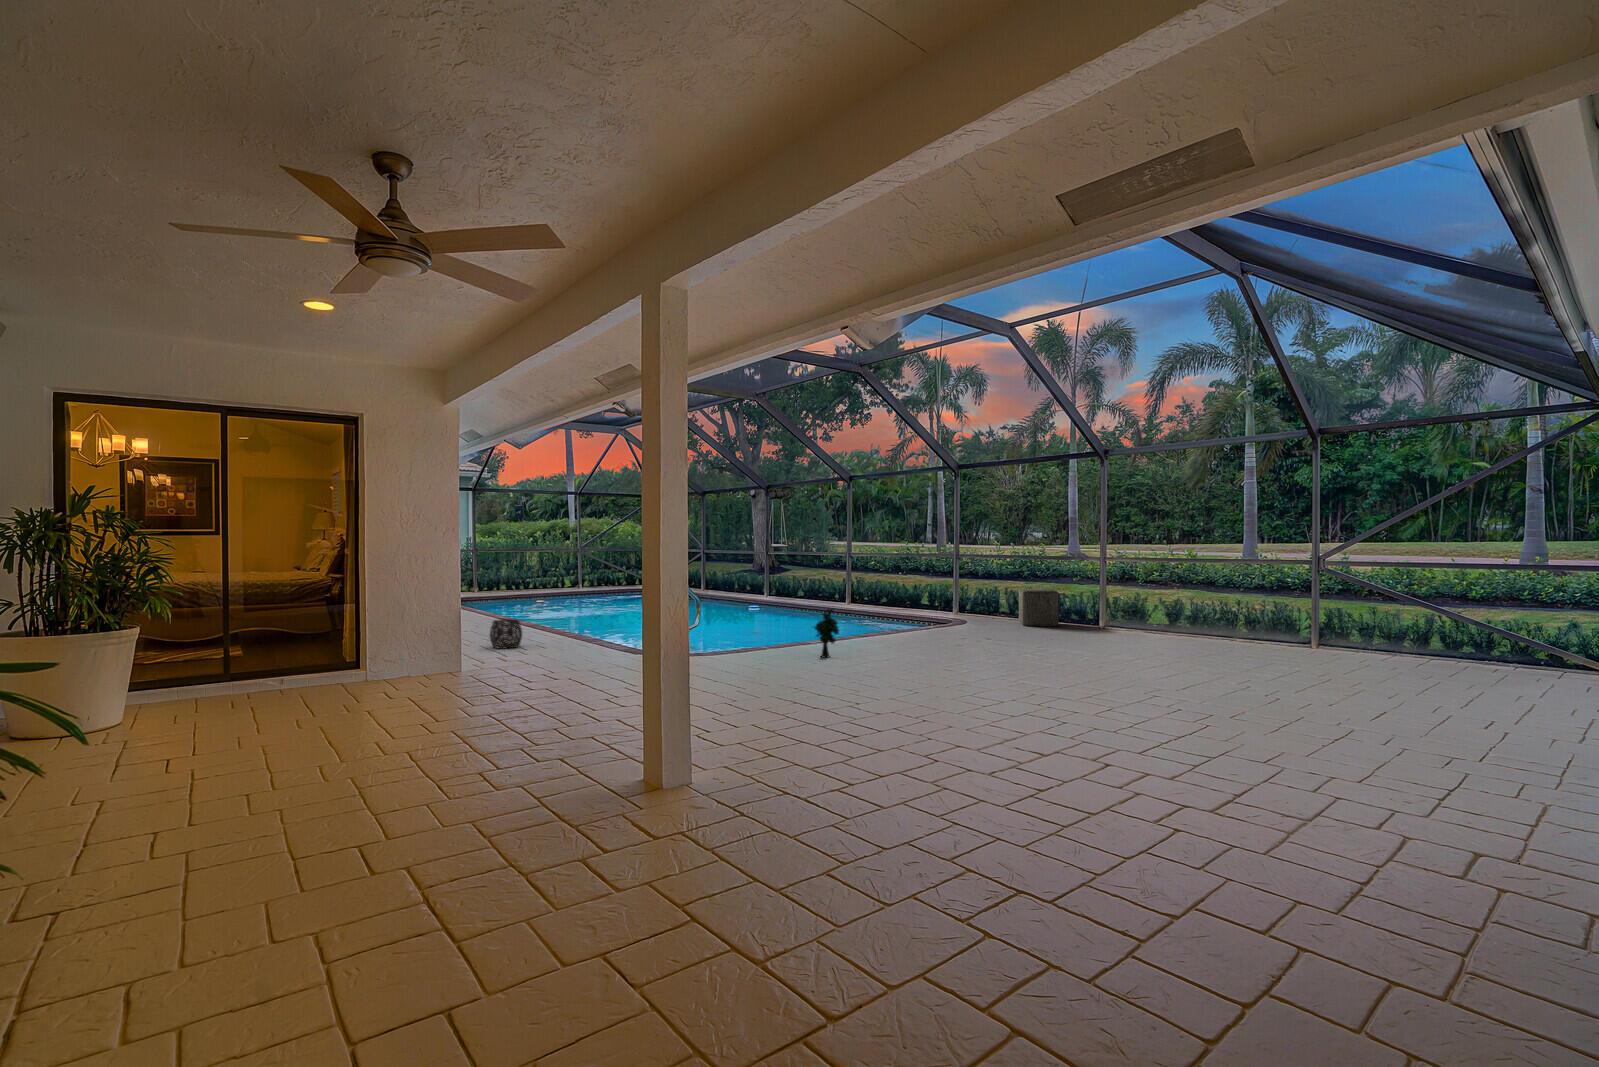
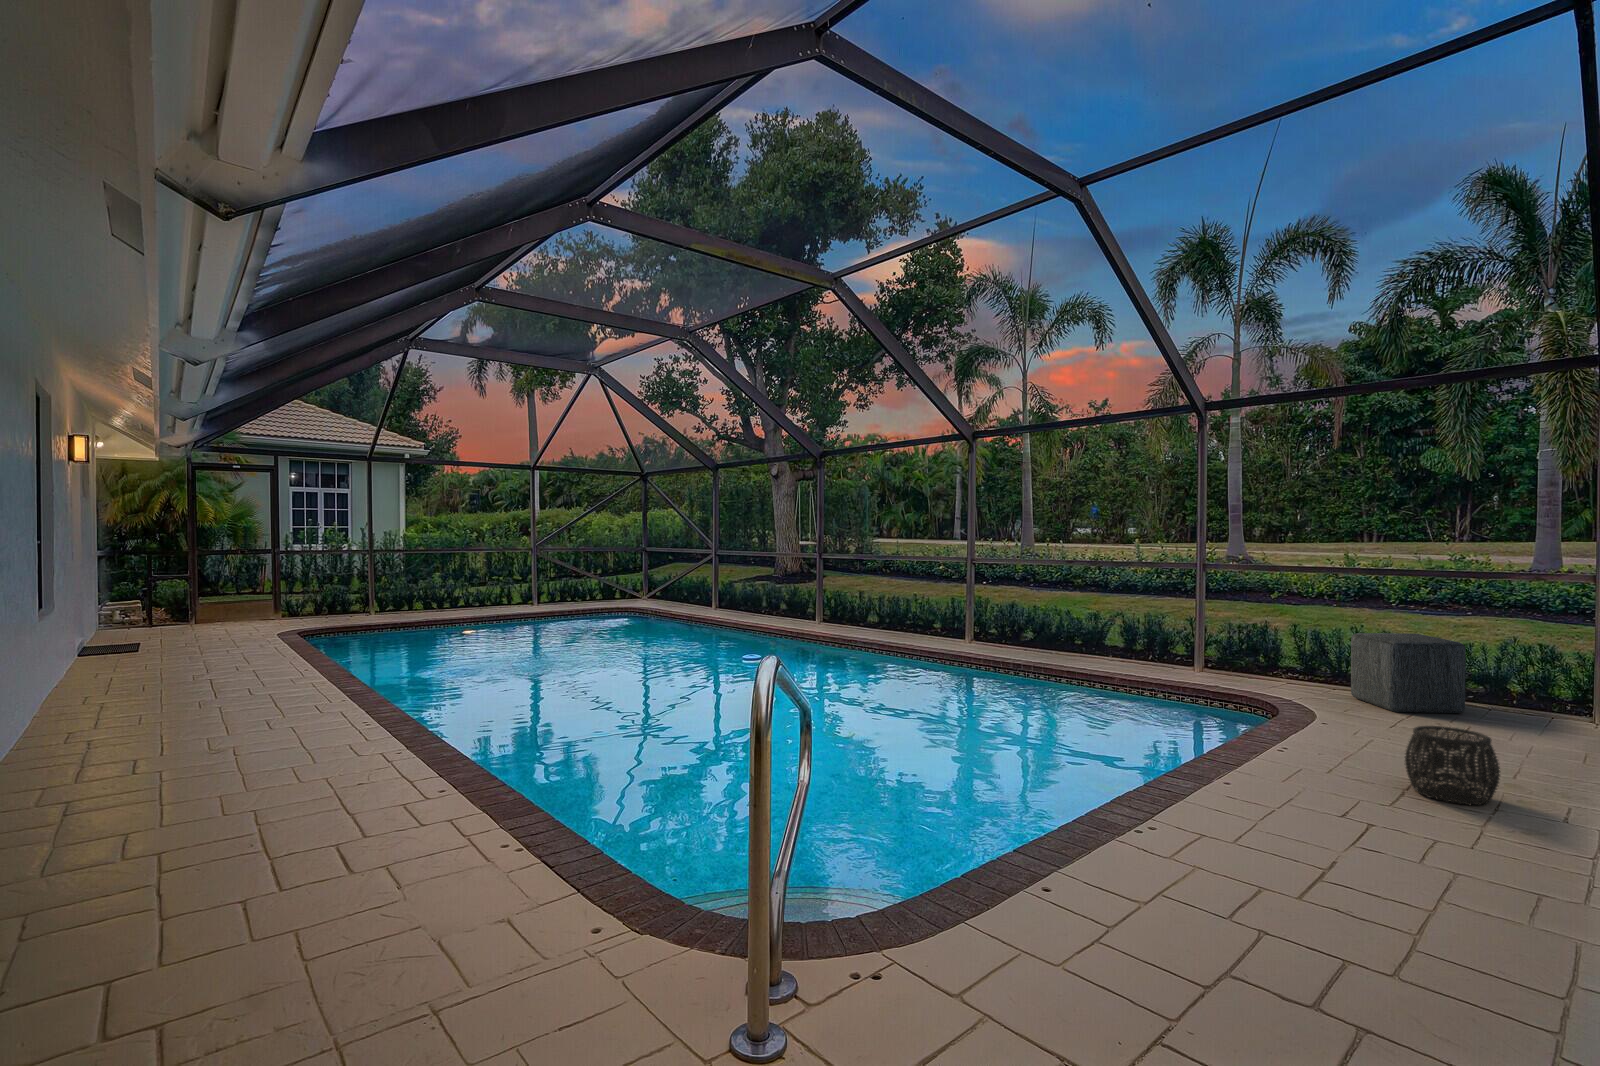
decorative plant: present [814,609,839,657] -> none [1265,816,1397,1014]
woven basket: present [490,619,522,649] -> present [1405,726,1500,805]

